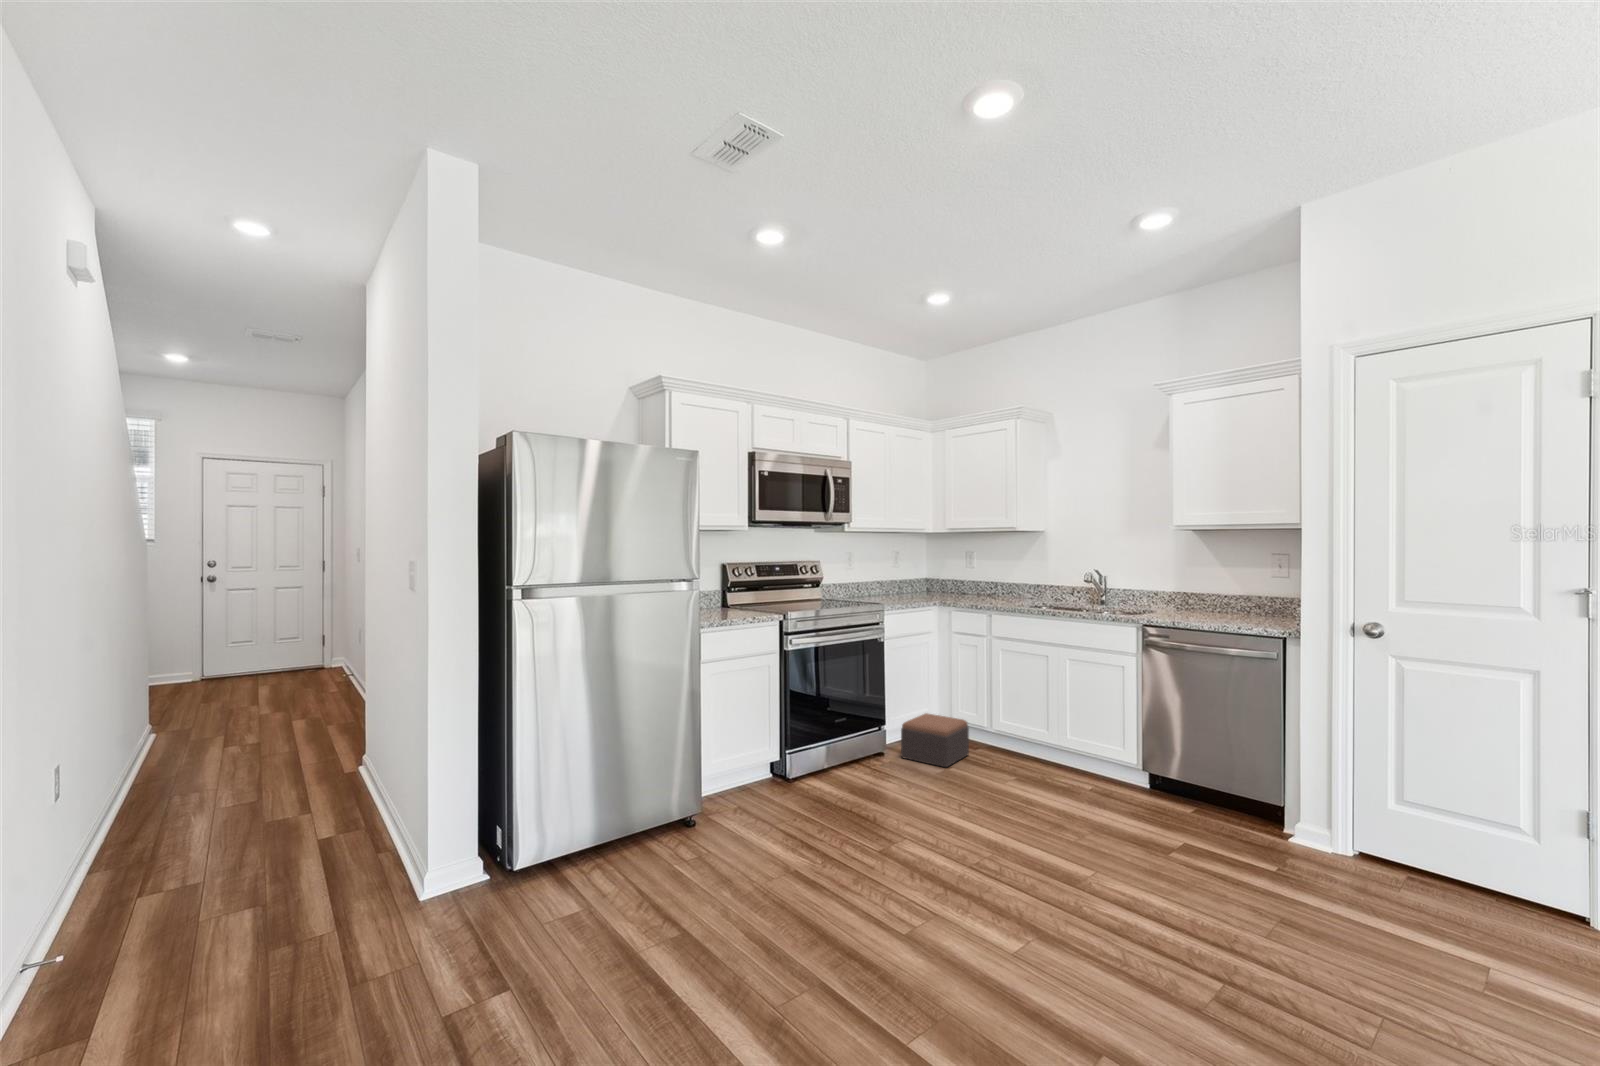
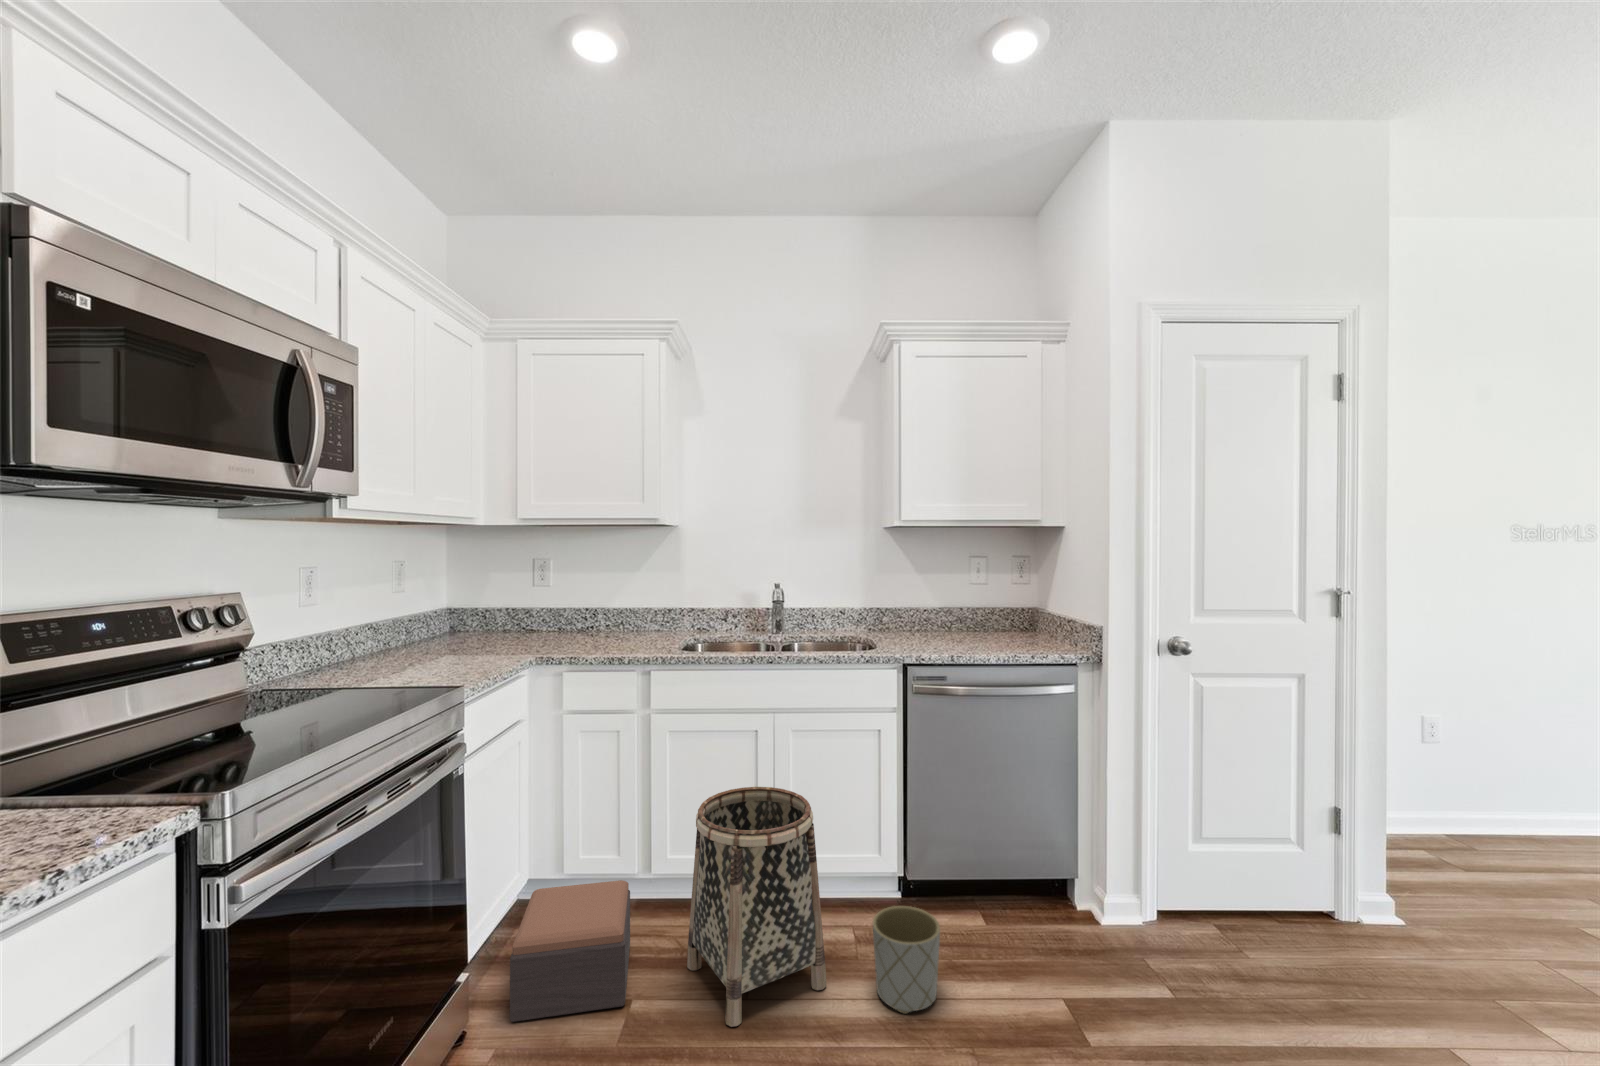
basket: none [981,681,1048,792] -> present [687,787,826,1027]
planter: none [1064,760,1106,813] -> present [873,906,940,1014]

